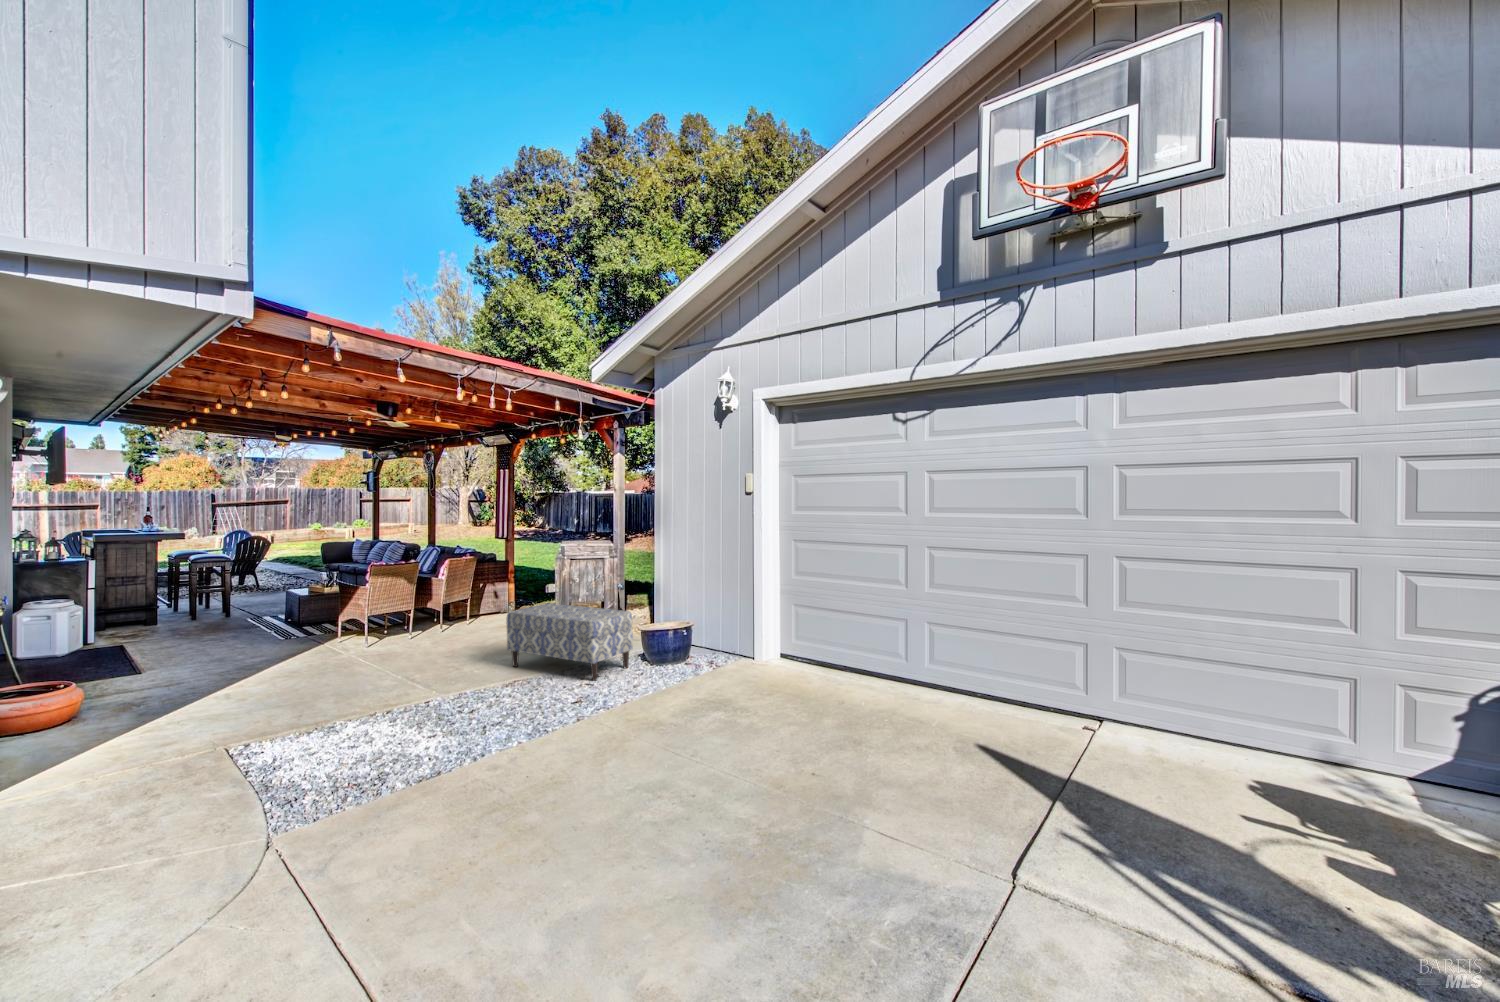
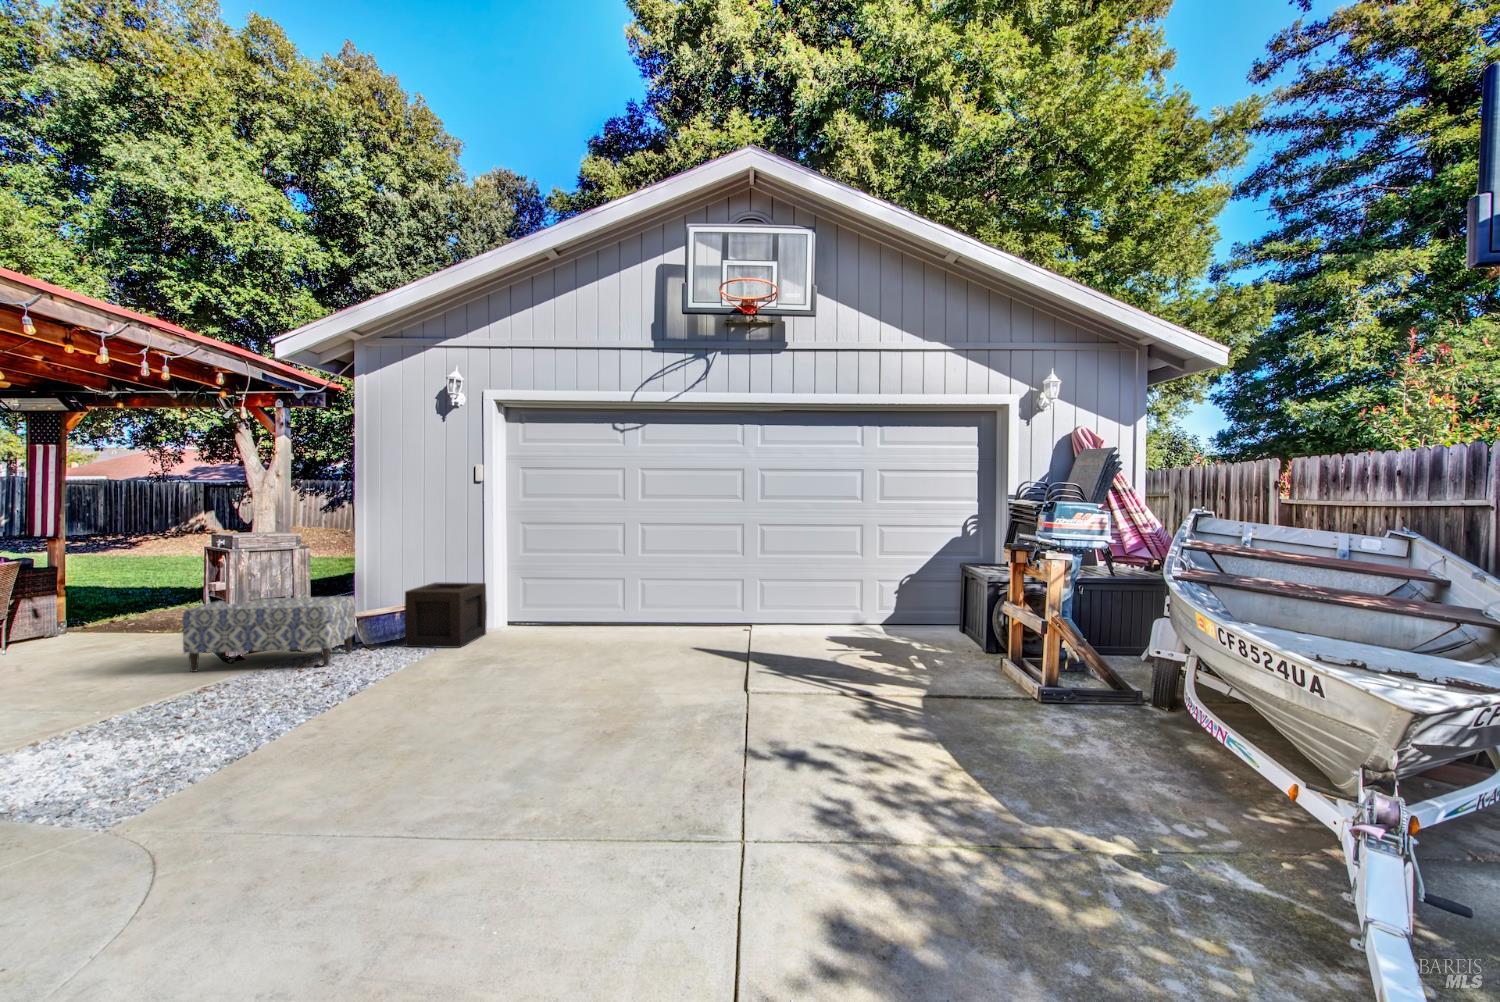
wooden crate: none [672,602,757,681] -> present [404,582,487,648]

